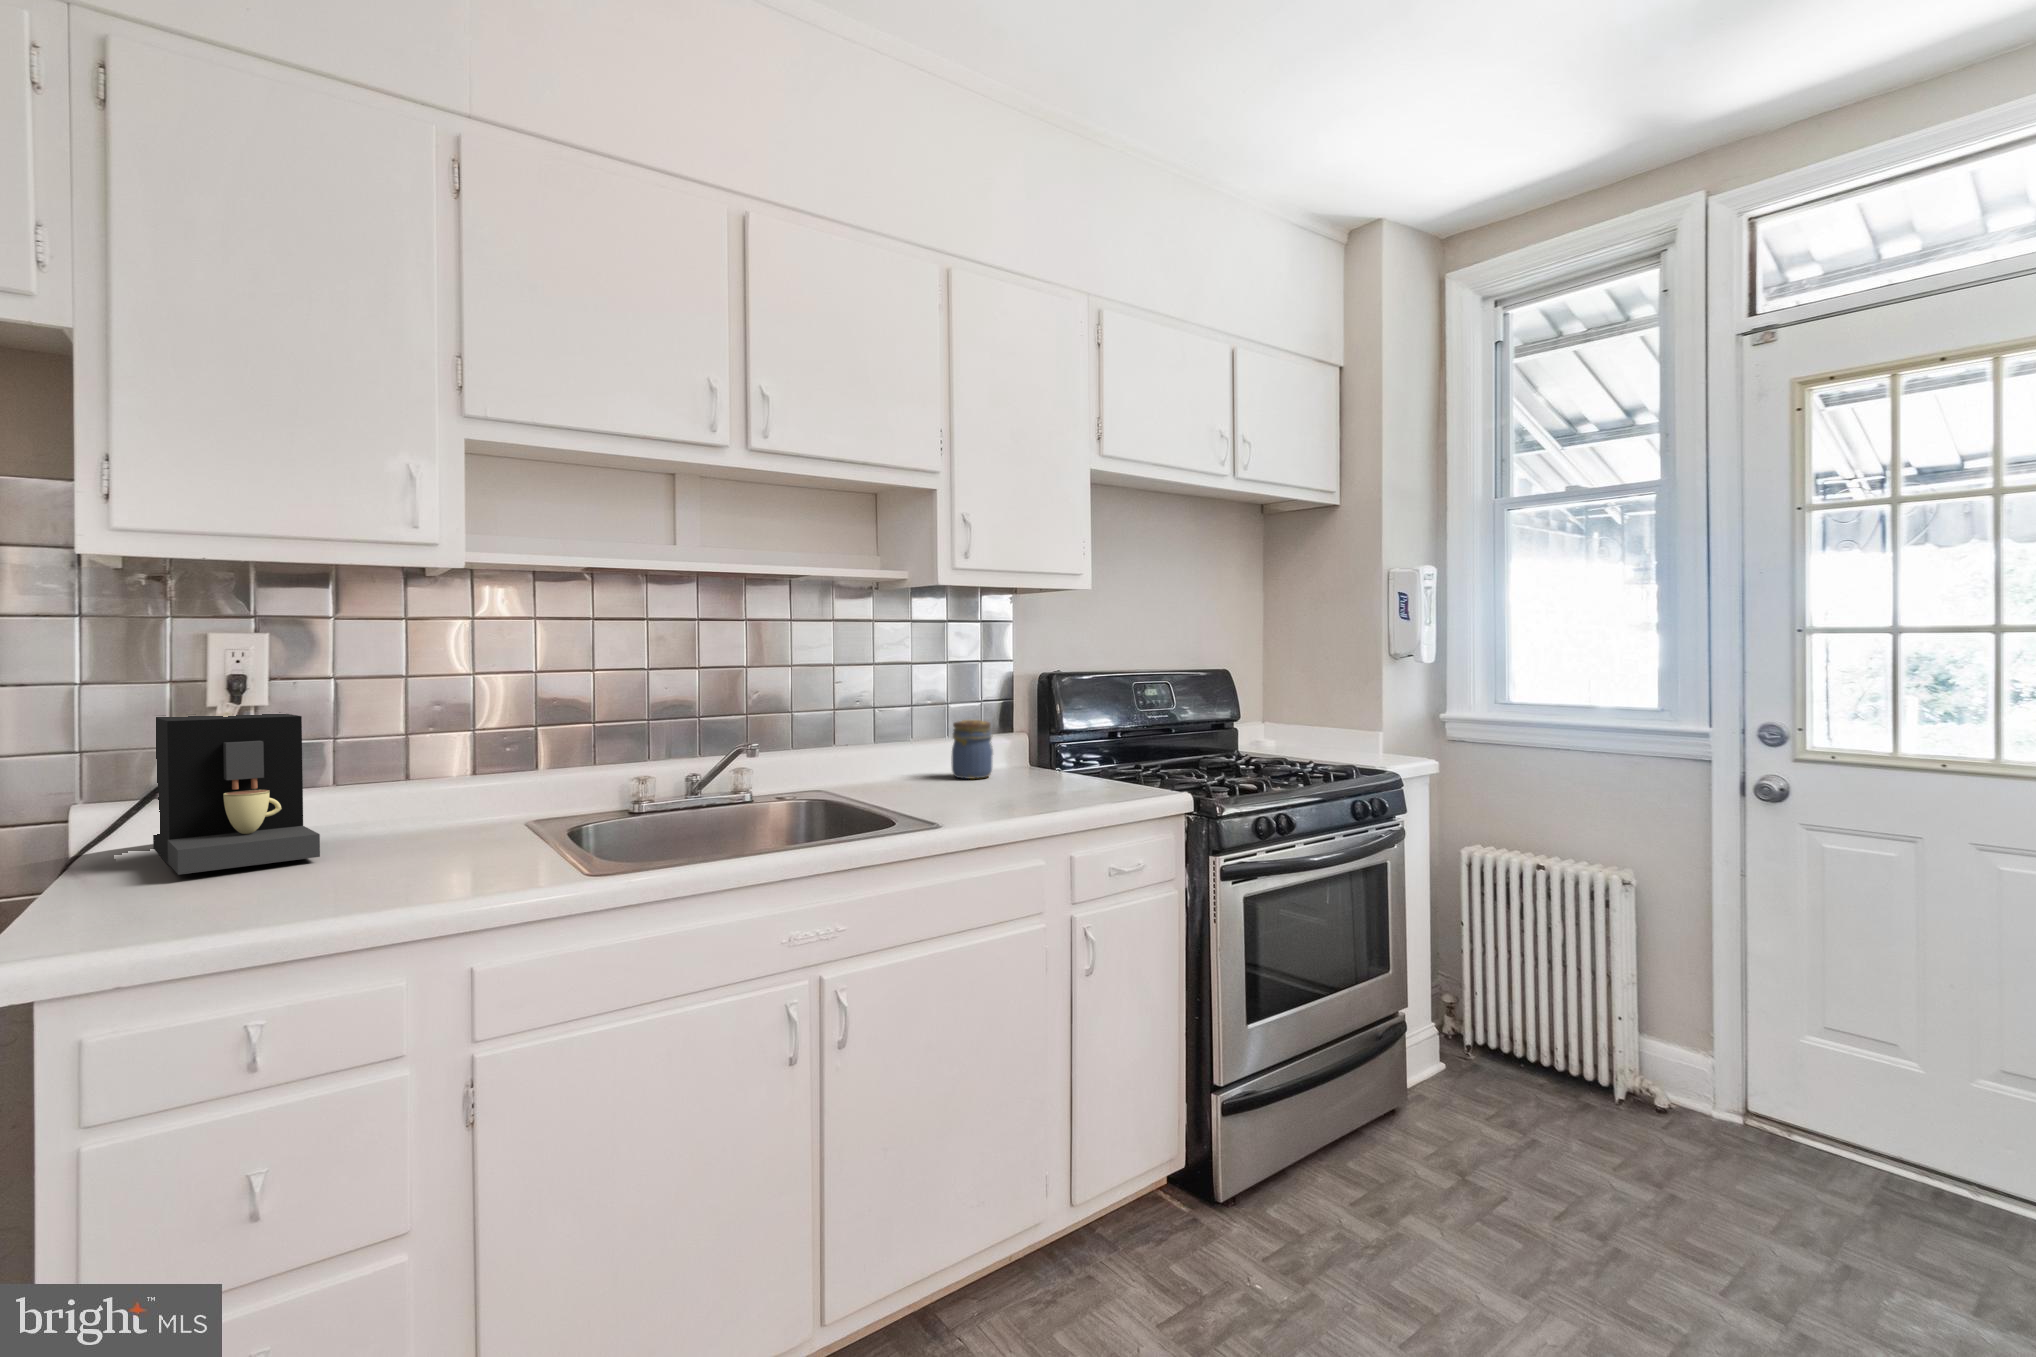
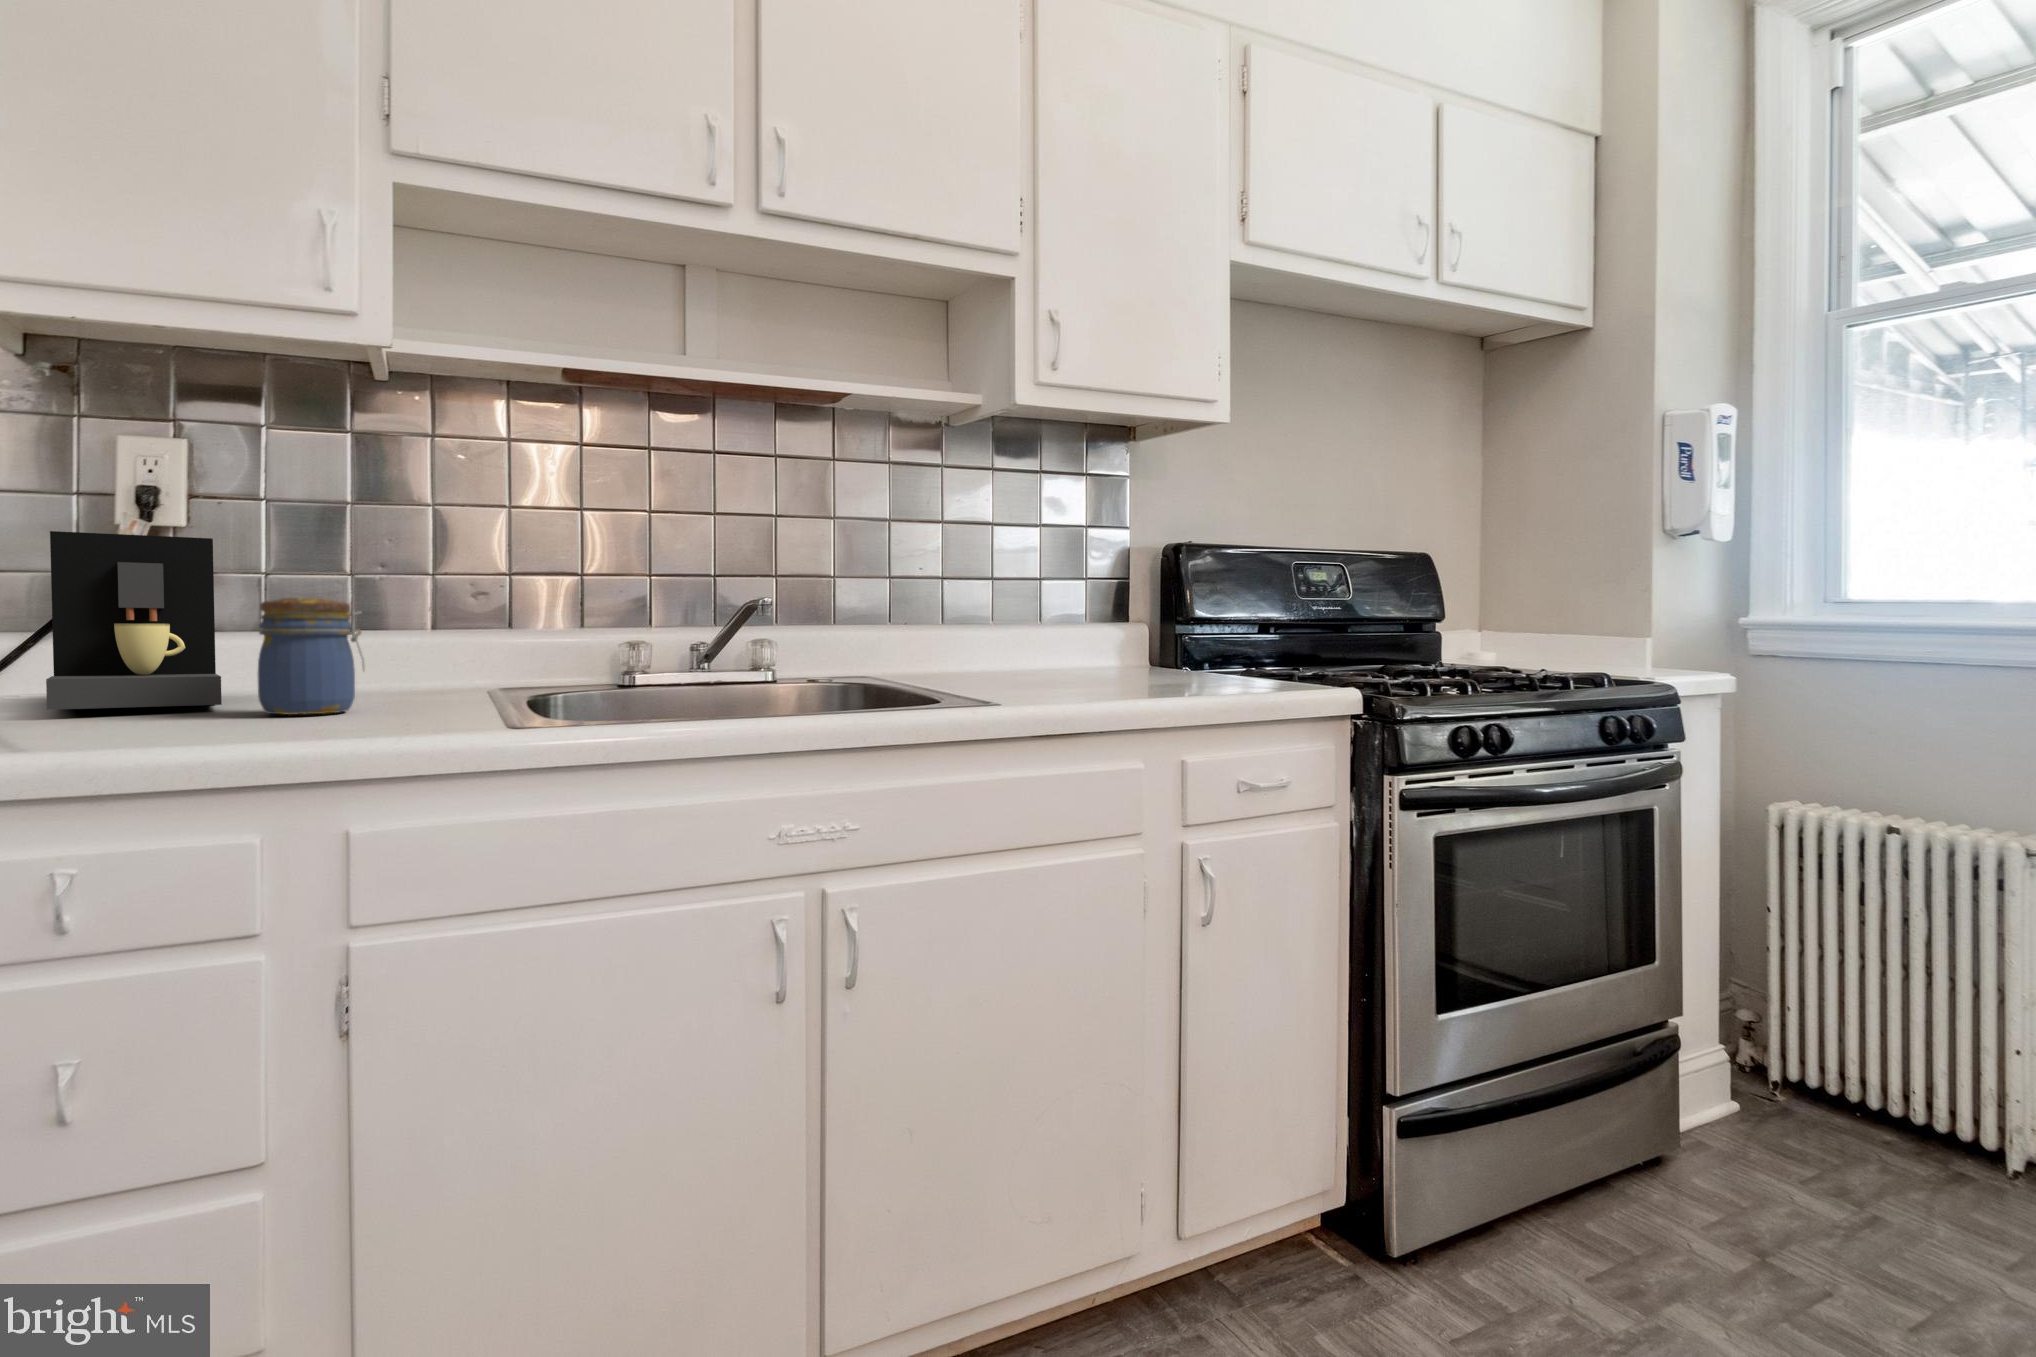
jar: present [951,720,993,779] -> present [258,598,365,715]

